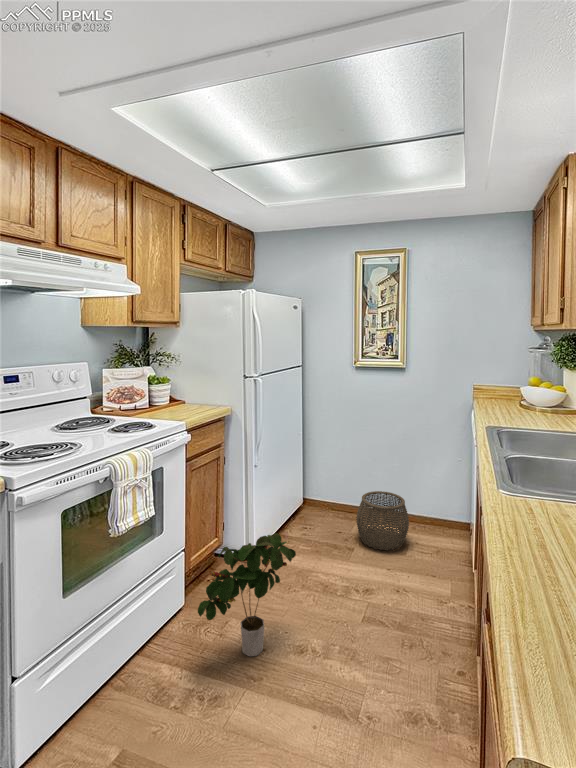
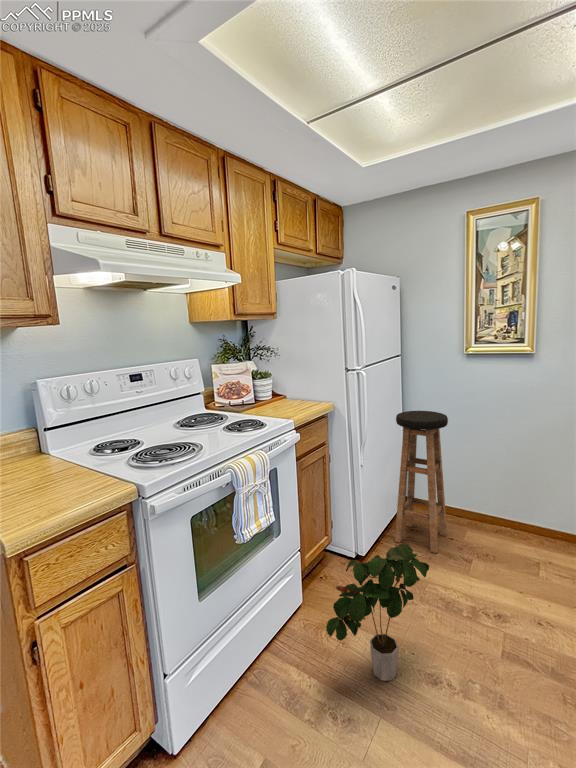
bar stool: none [285,420,333,550] -> present [395,411,448,553]
woven basket: present [356,491,409,550] -> none [476,489,543,558]

